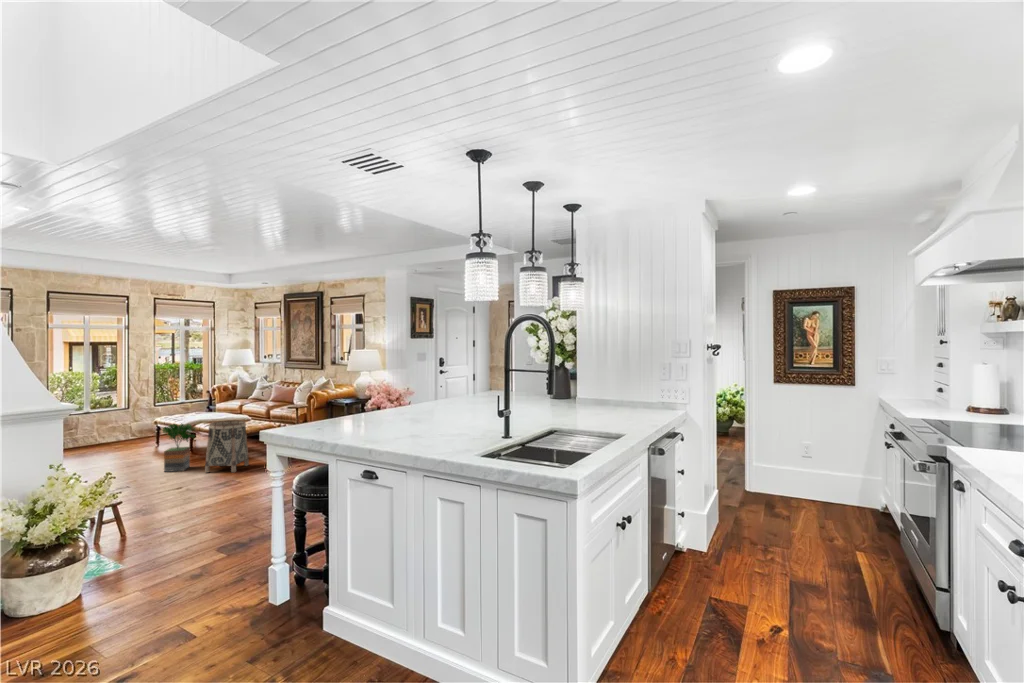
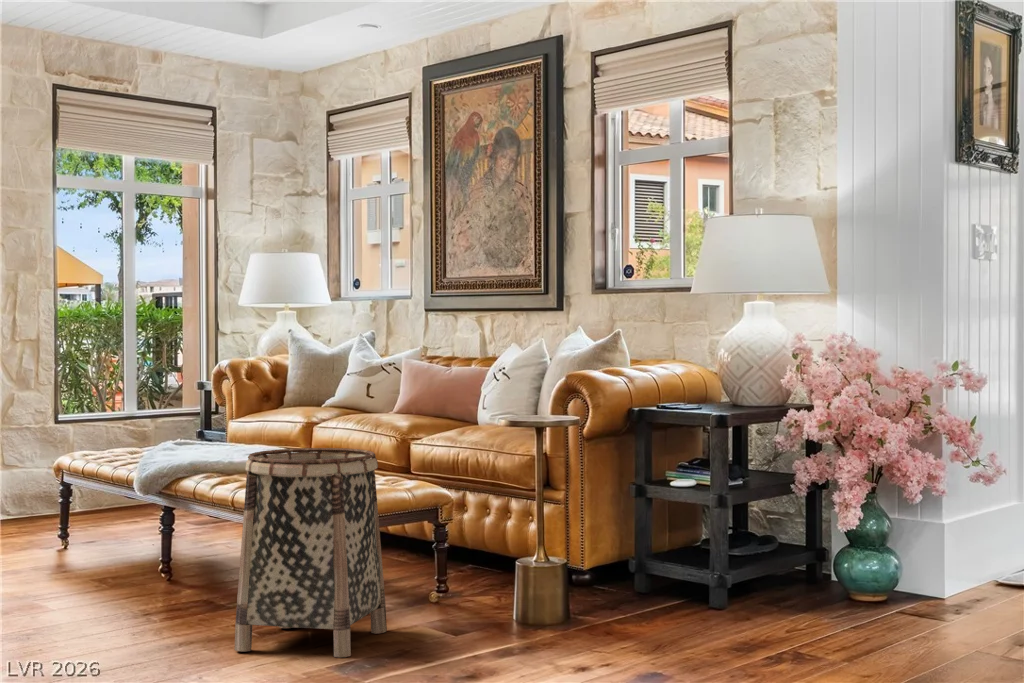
potted tree: present [162,423,195,472] -> none [76,453,197,639]

